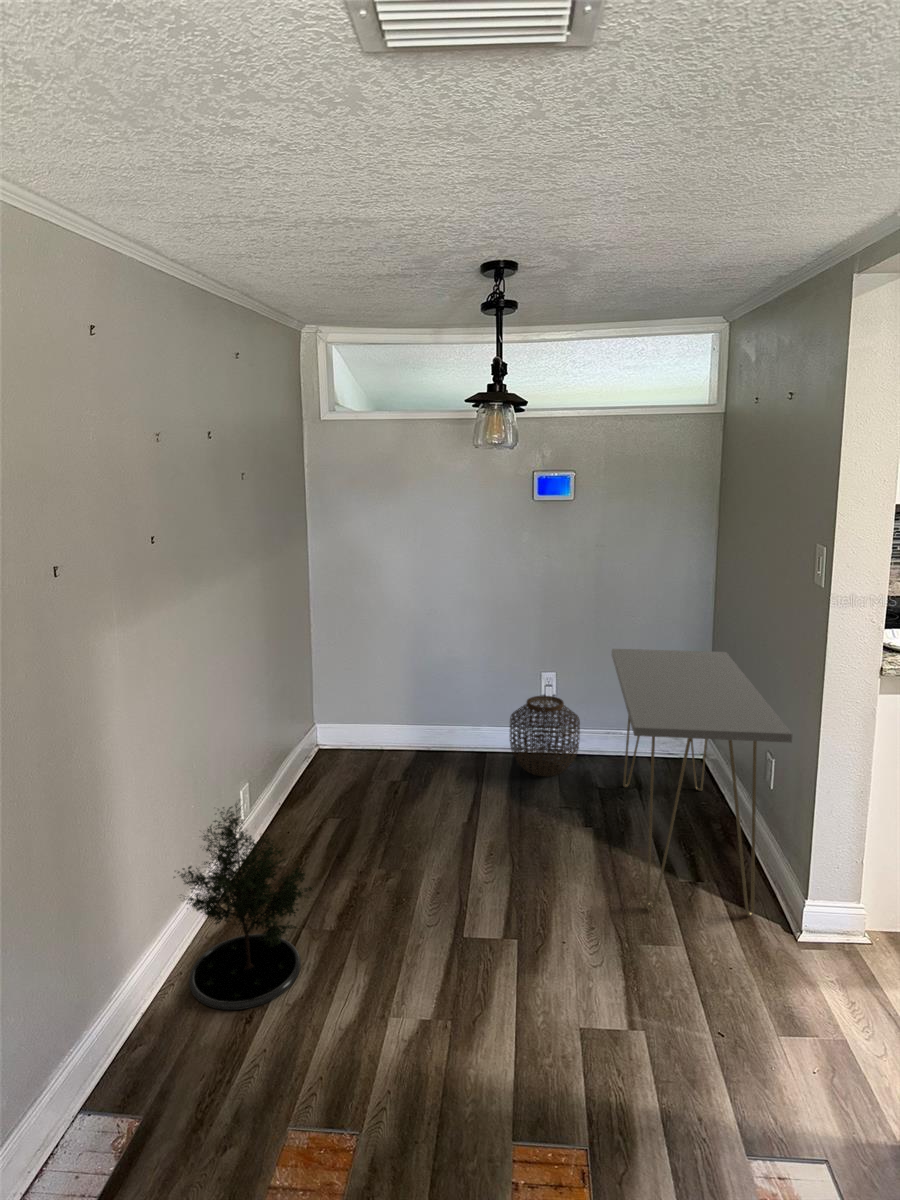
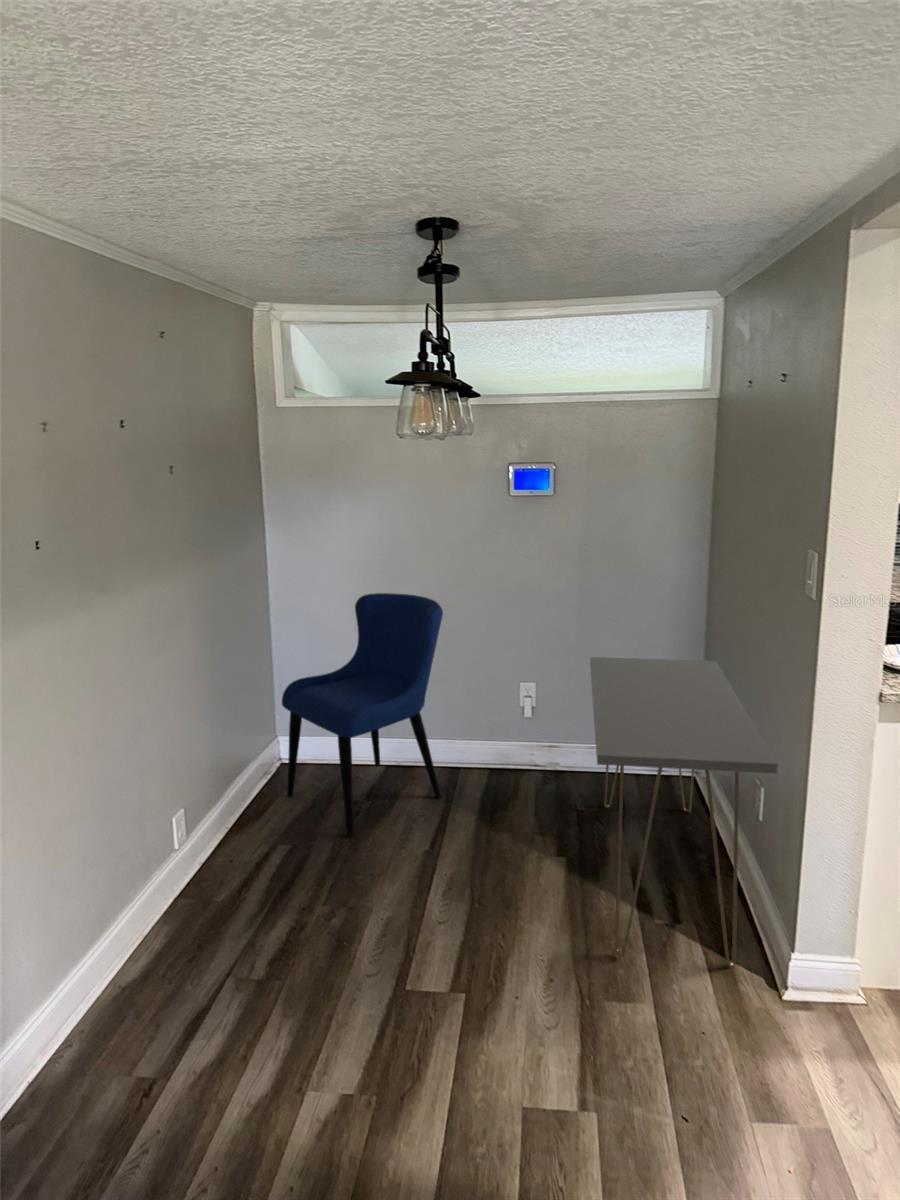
dining chair: none [327,591,476,813] -> present [282,593,443,837]
woven basket: present [510,696,580,776] -> none [483,706,558,795]
potted tree: present [174,804,312,1010] -> none [64,840,230,1079]

